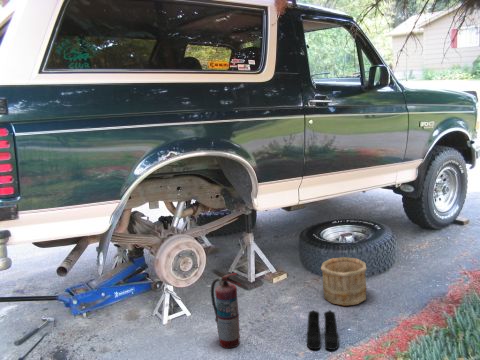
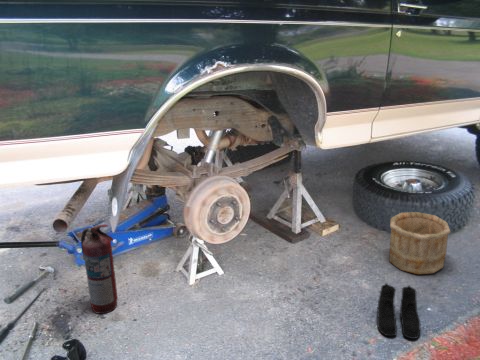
fire extinguisher: present [211,273,241,348] -> present [81,224,117,314]

